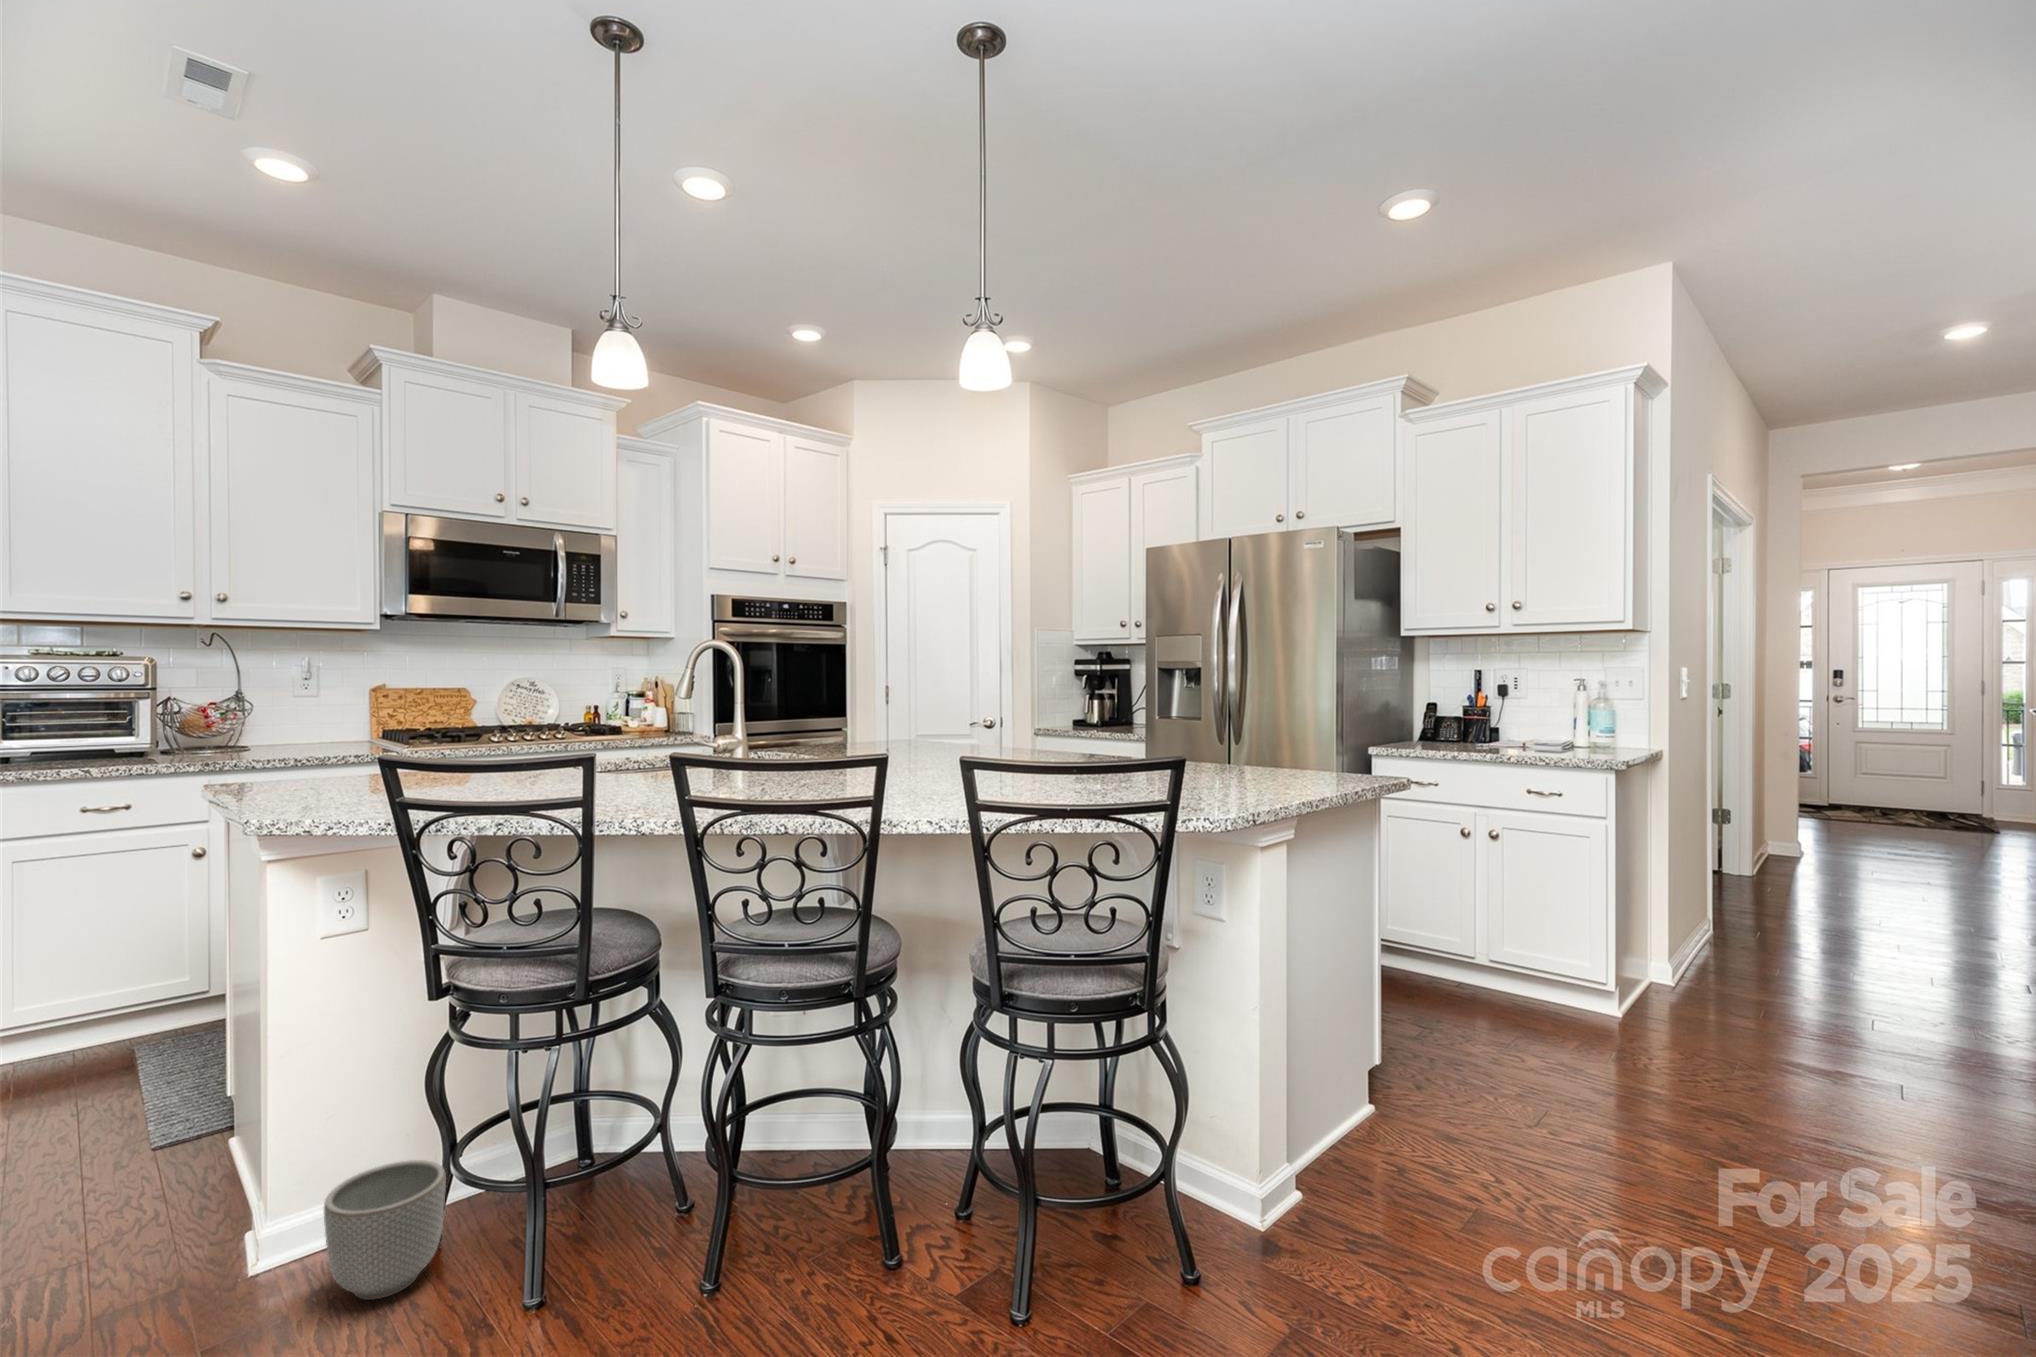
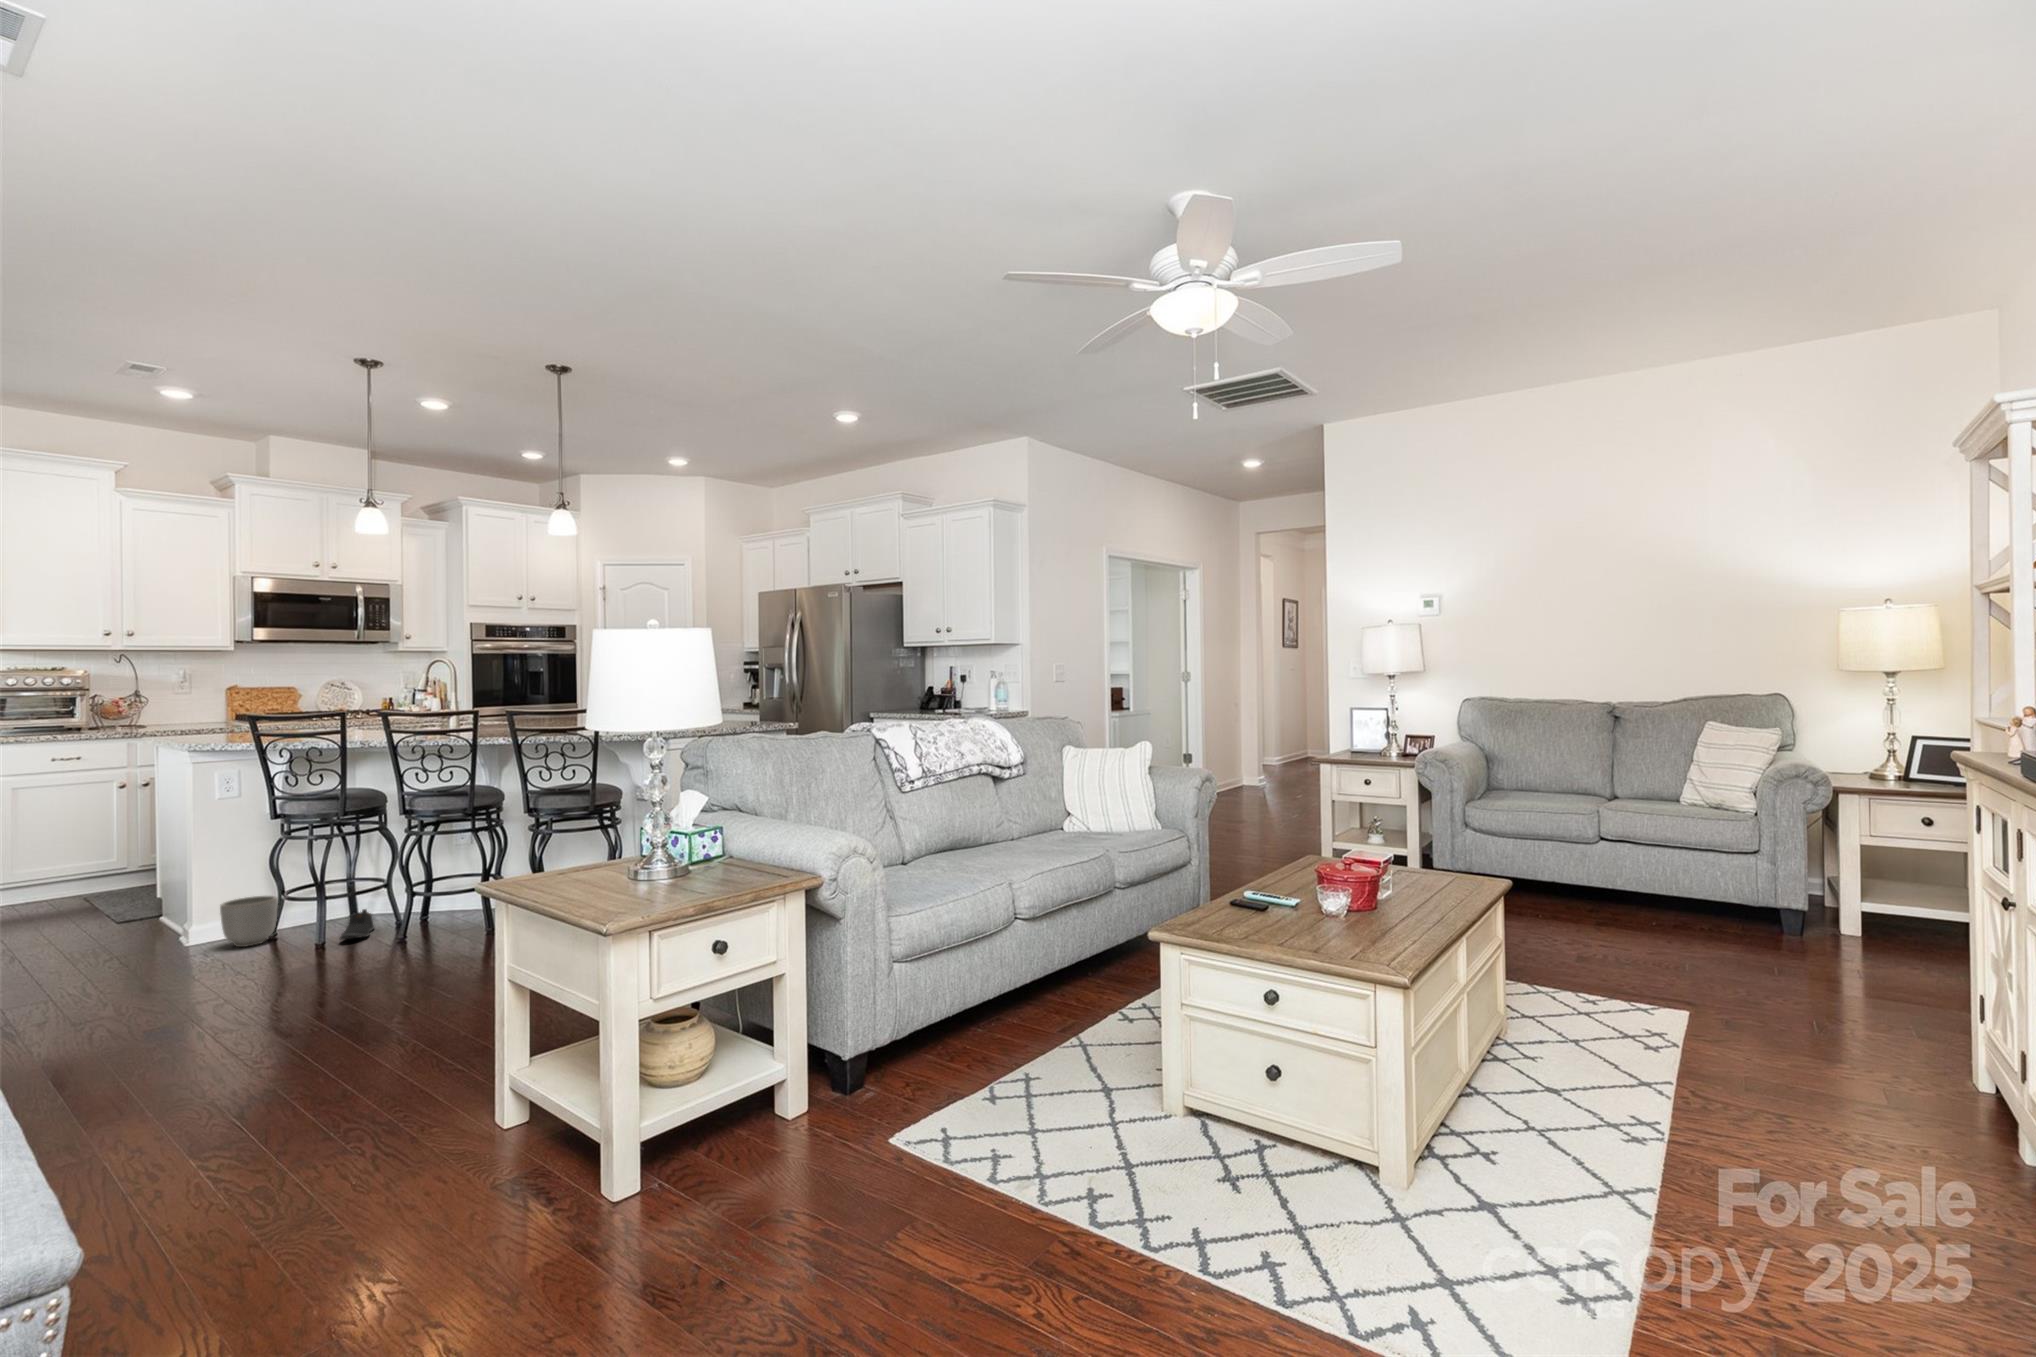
shoe: none [579,1186,640,1299] -> present [340,909,374,940]

